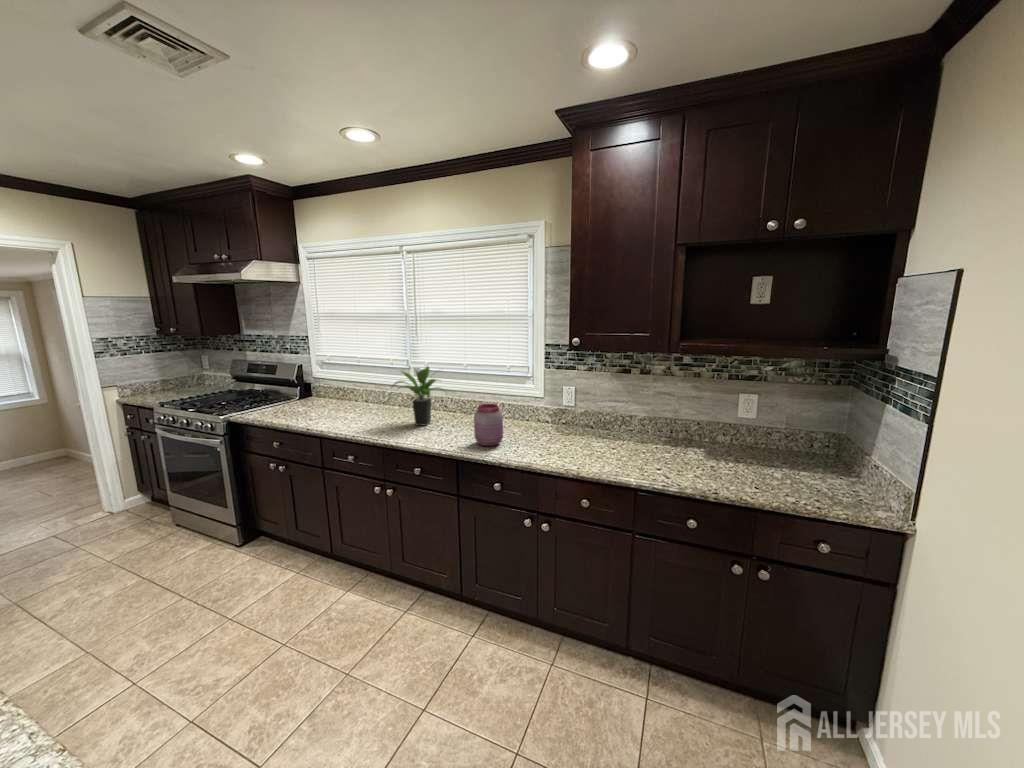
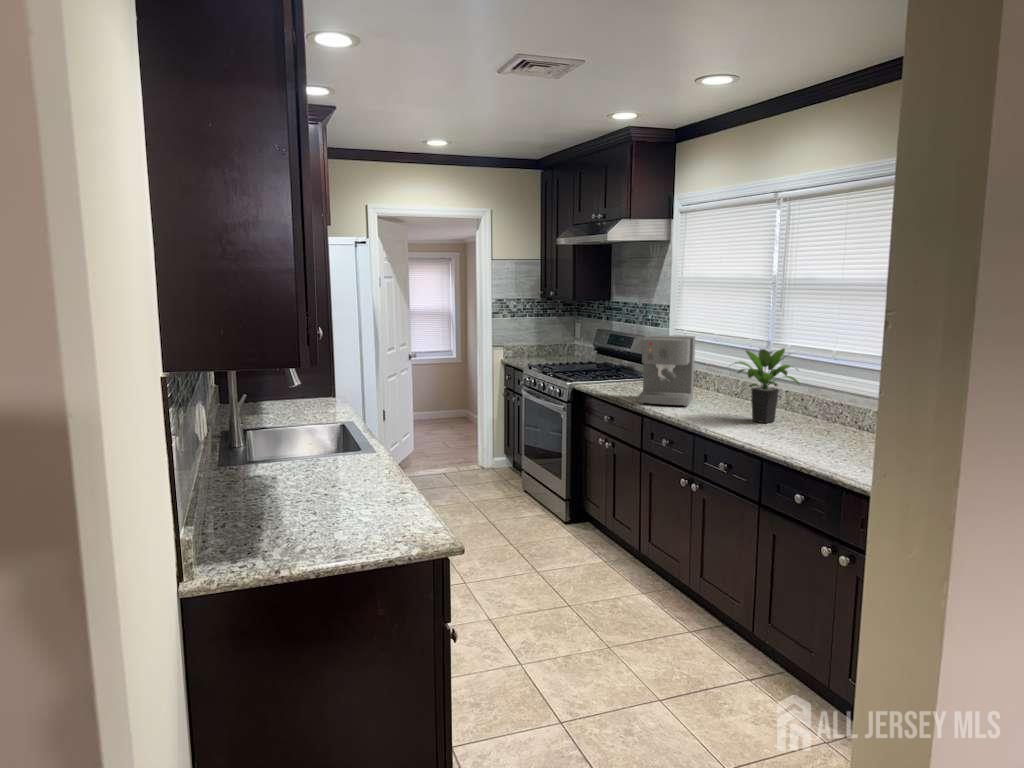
coffee maker: none [305,362,356,427] -> present [639,335,695,407]
jar: present [474,404,503,446] -> none [804,399,849,455]

